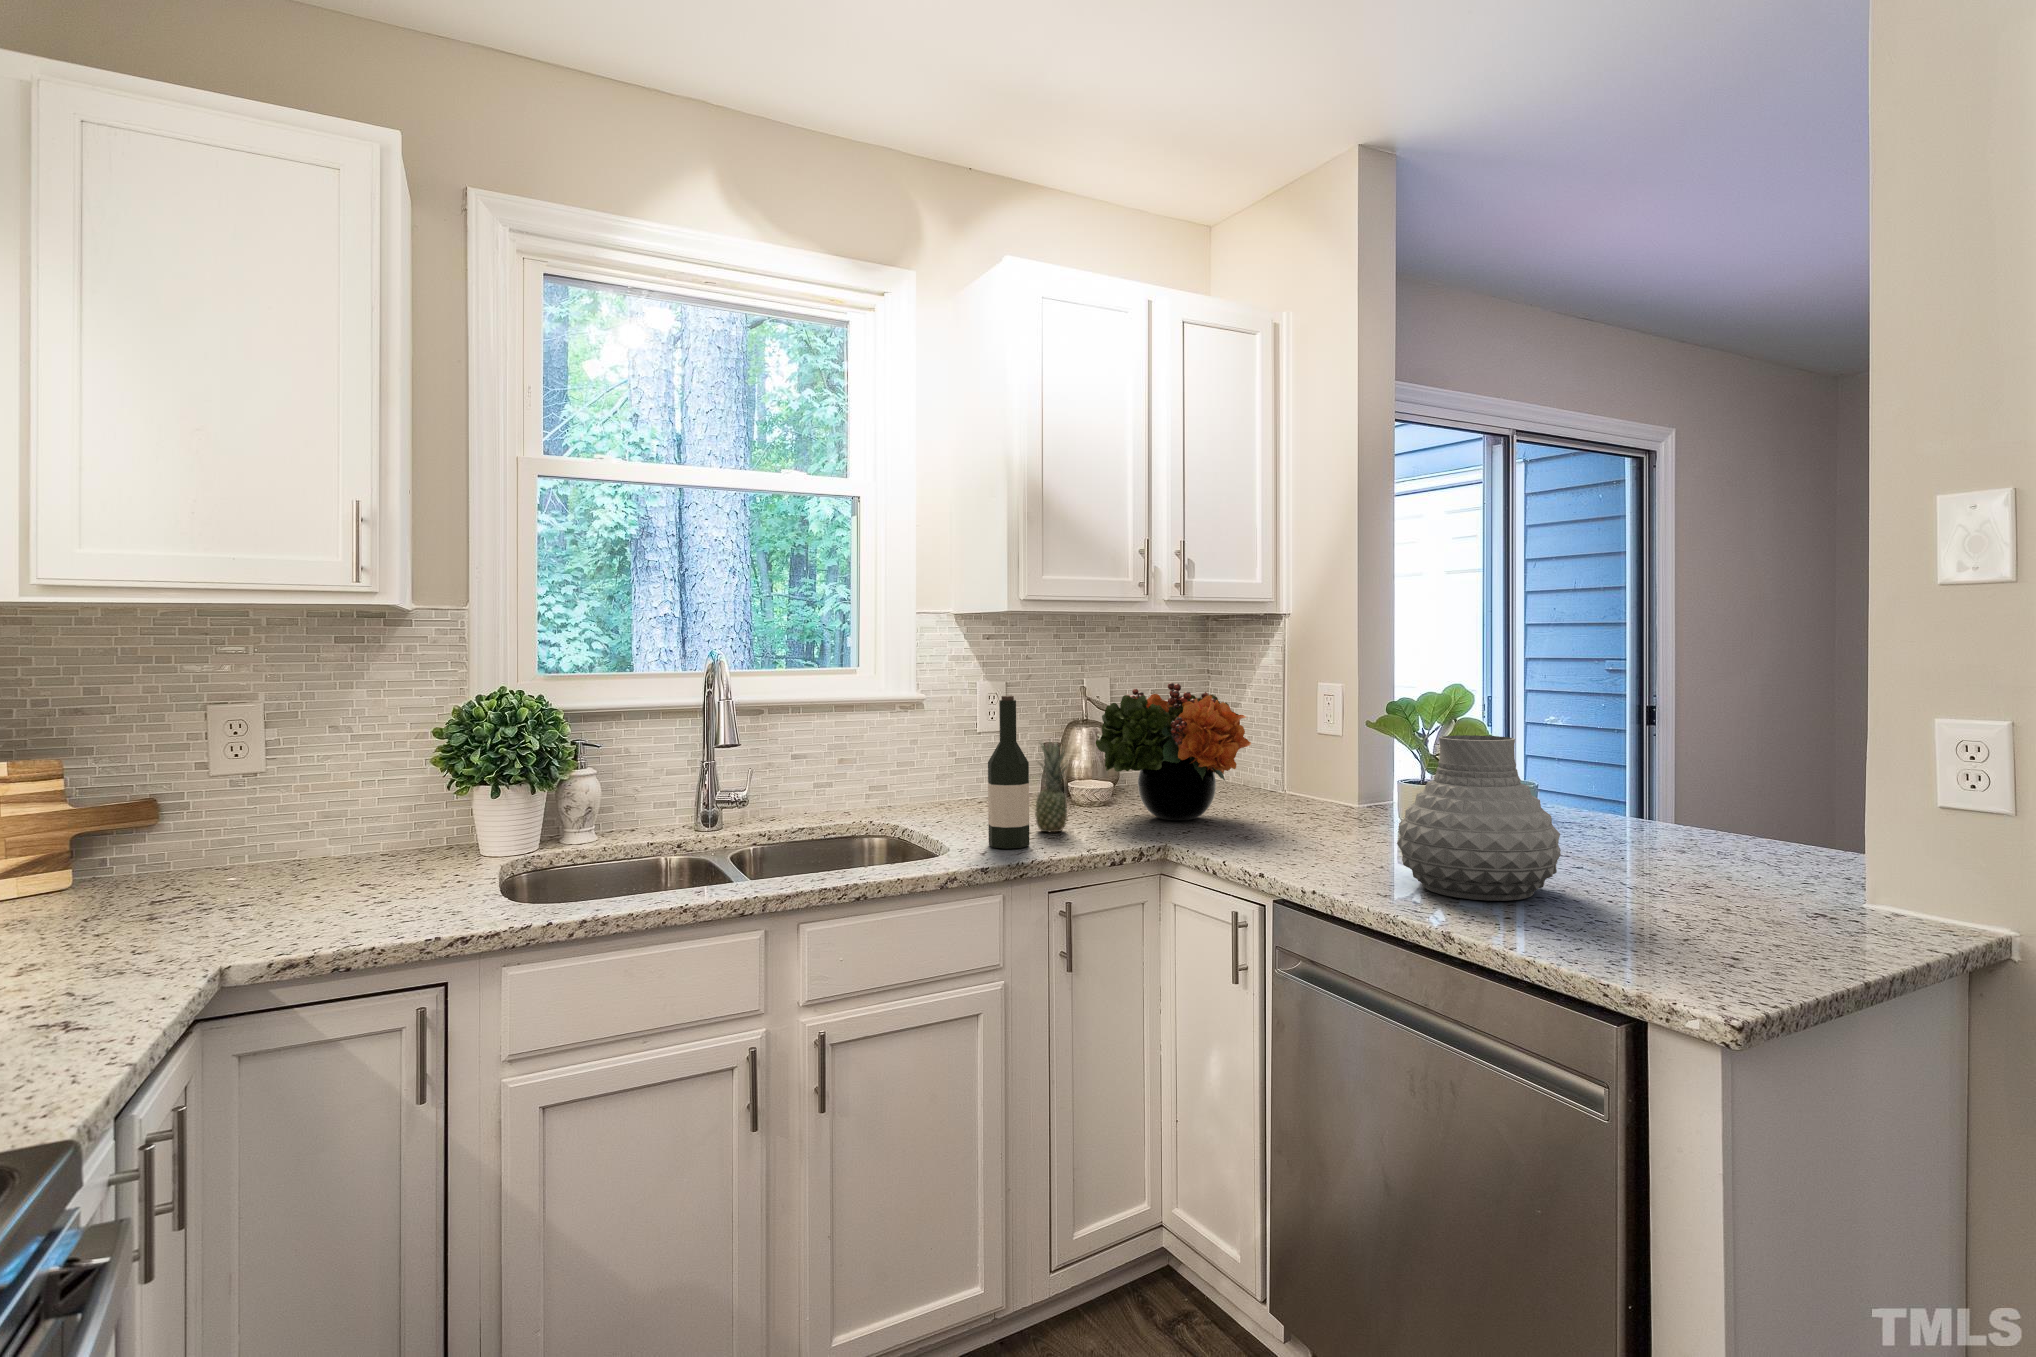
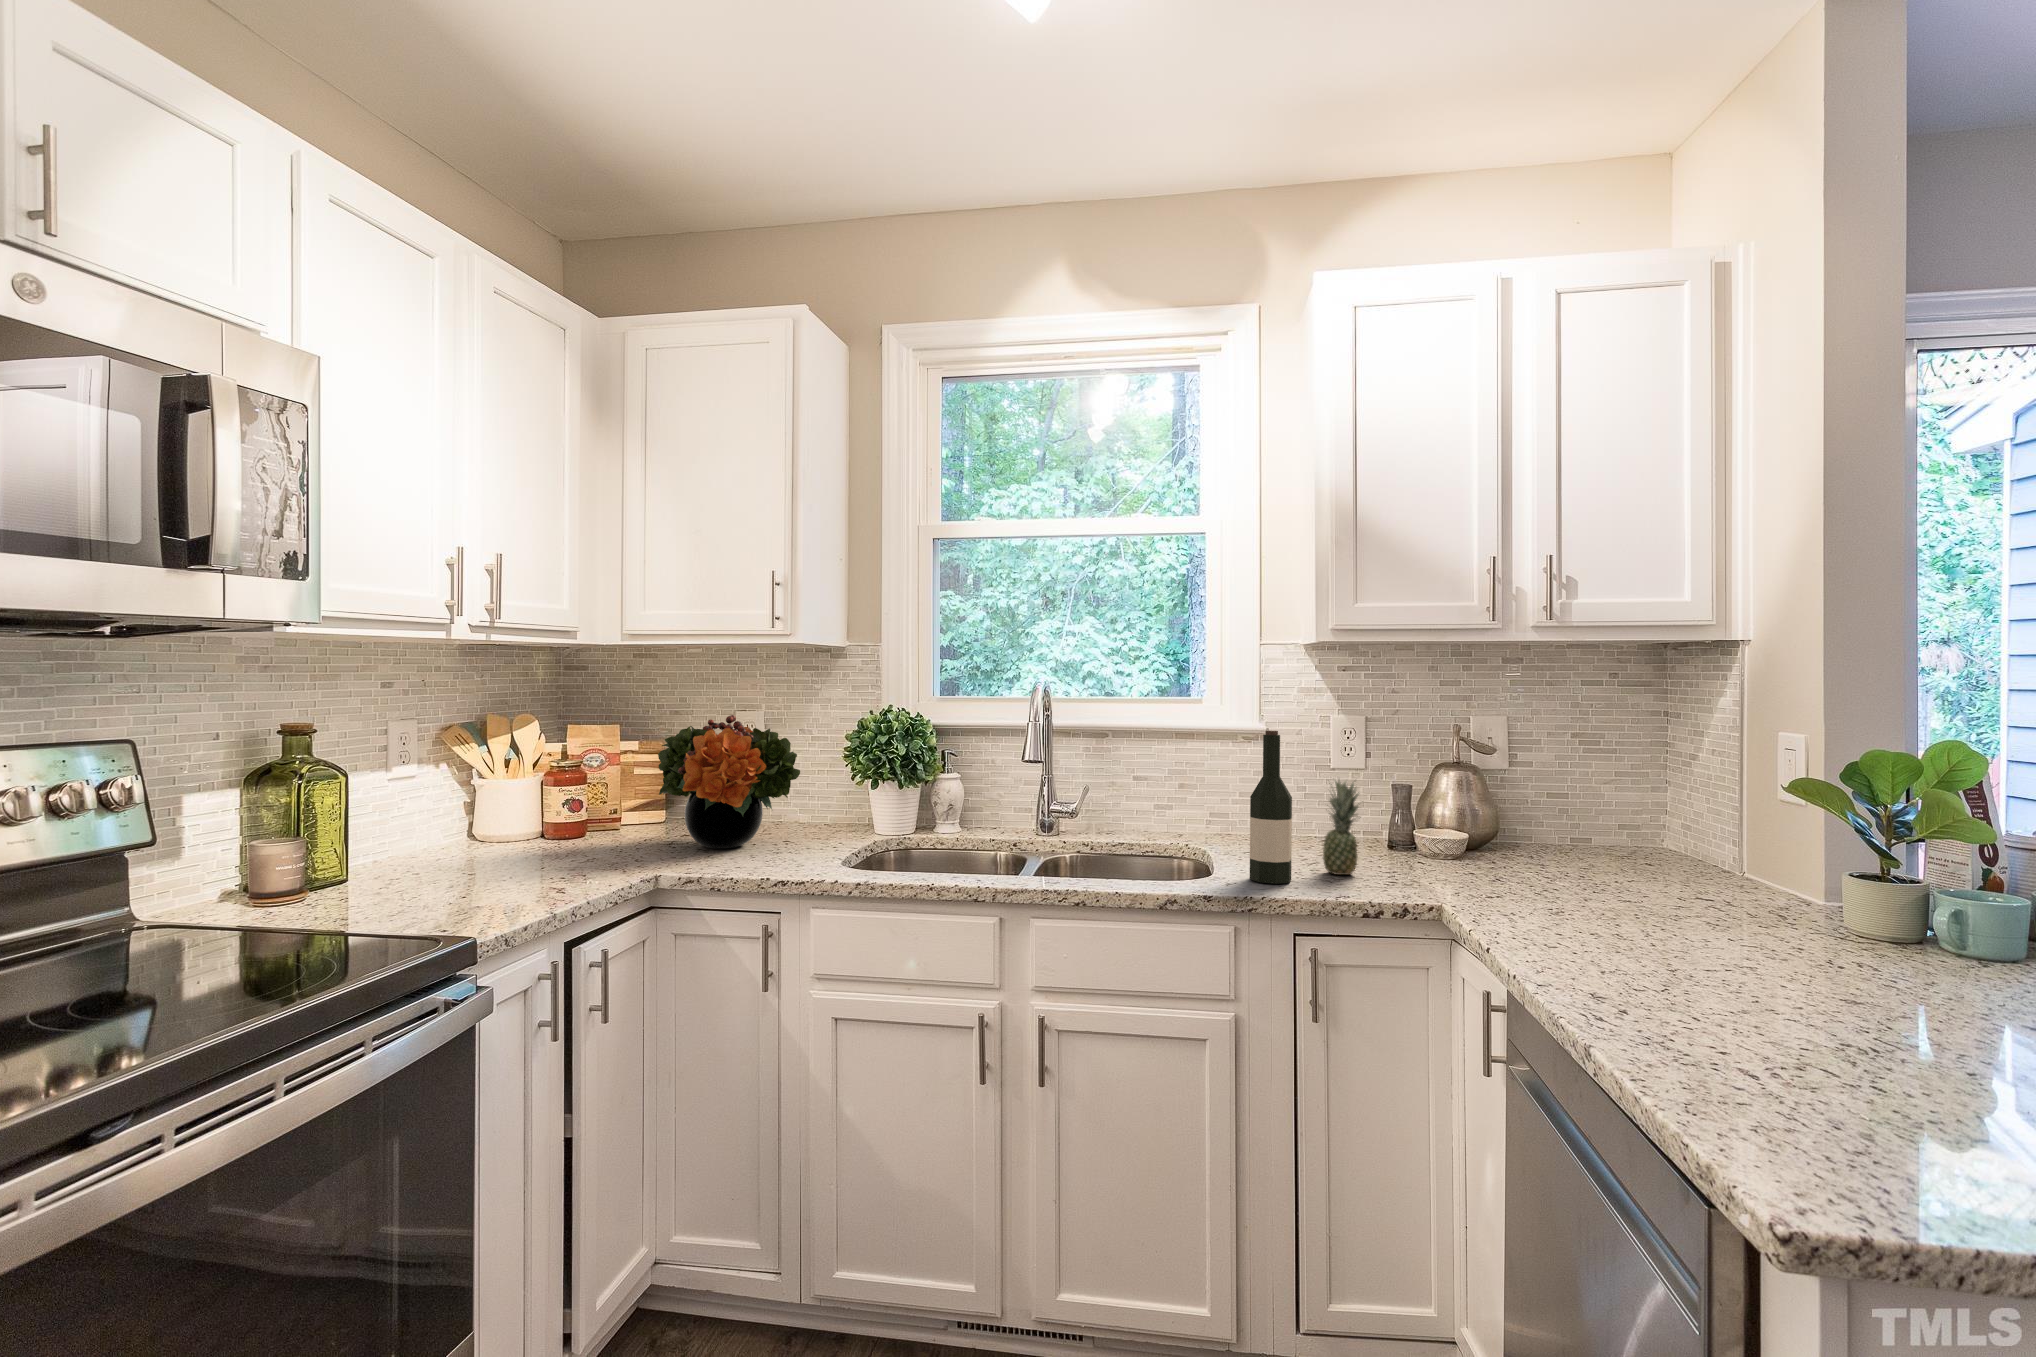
flower arrangement: present [1096,683,1251,820] -> present [658,715,800,848]
vase: present [1397,735,1561,901] -> none [1645,808,1910,1047]

